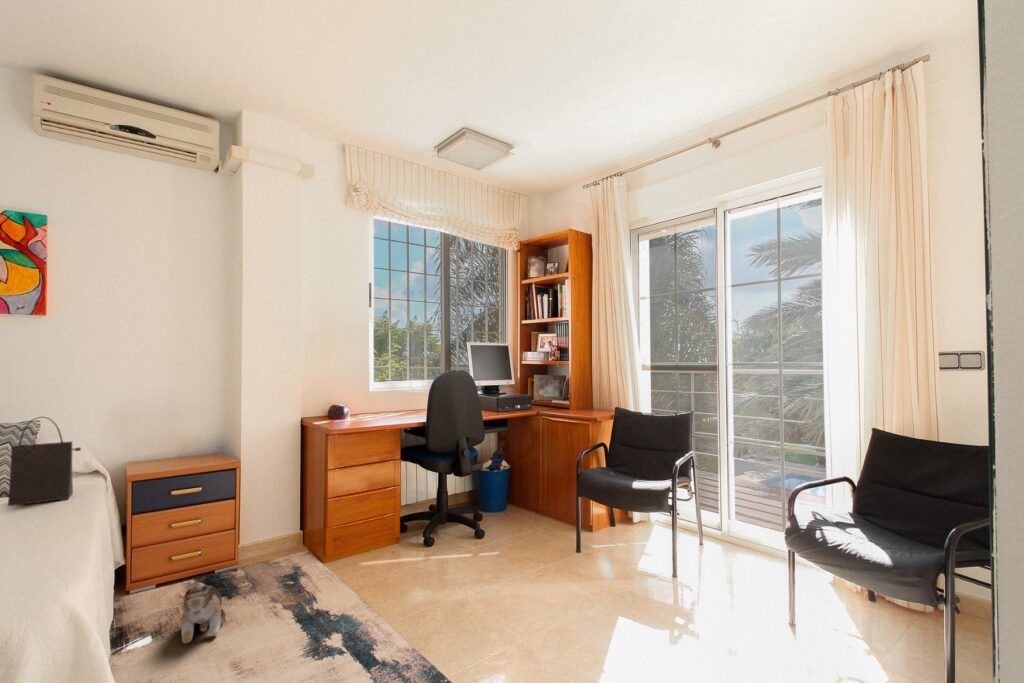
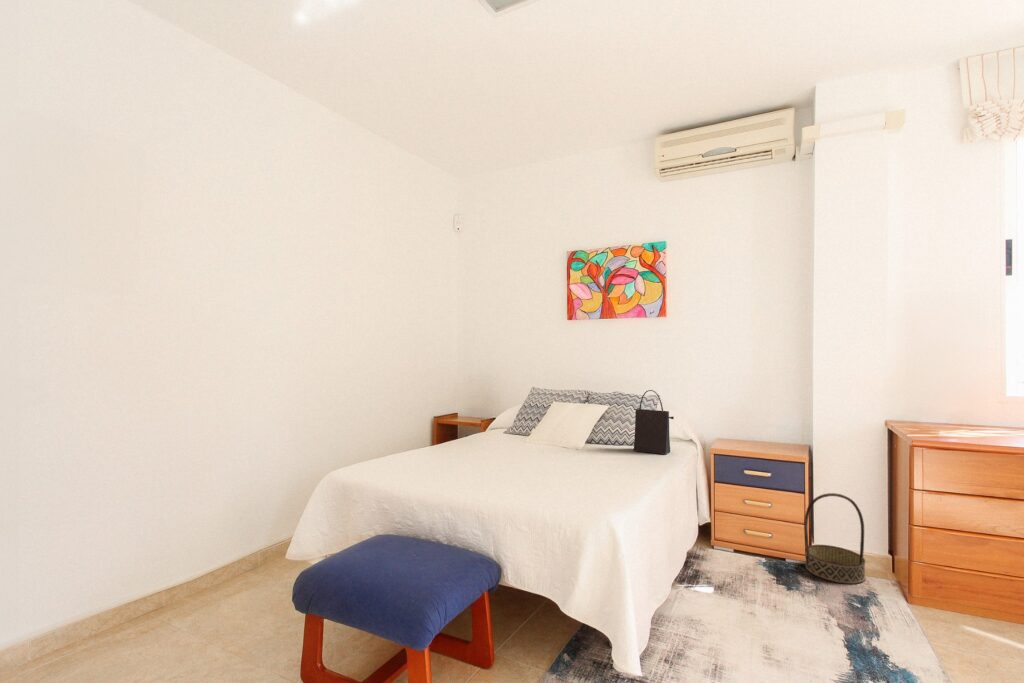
basket: none [235,490,287,574] -> present [804,493,865,584]
plush toy: present [179,582,225,644] -> none [724,555,775,614]

